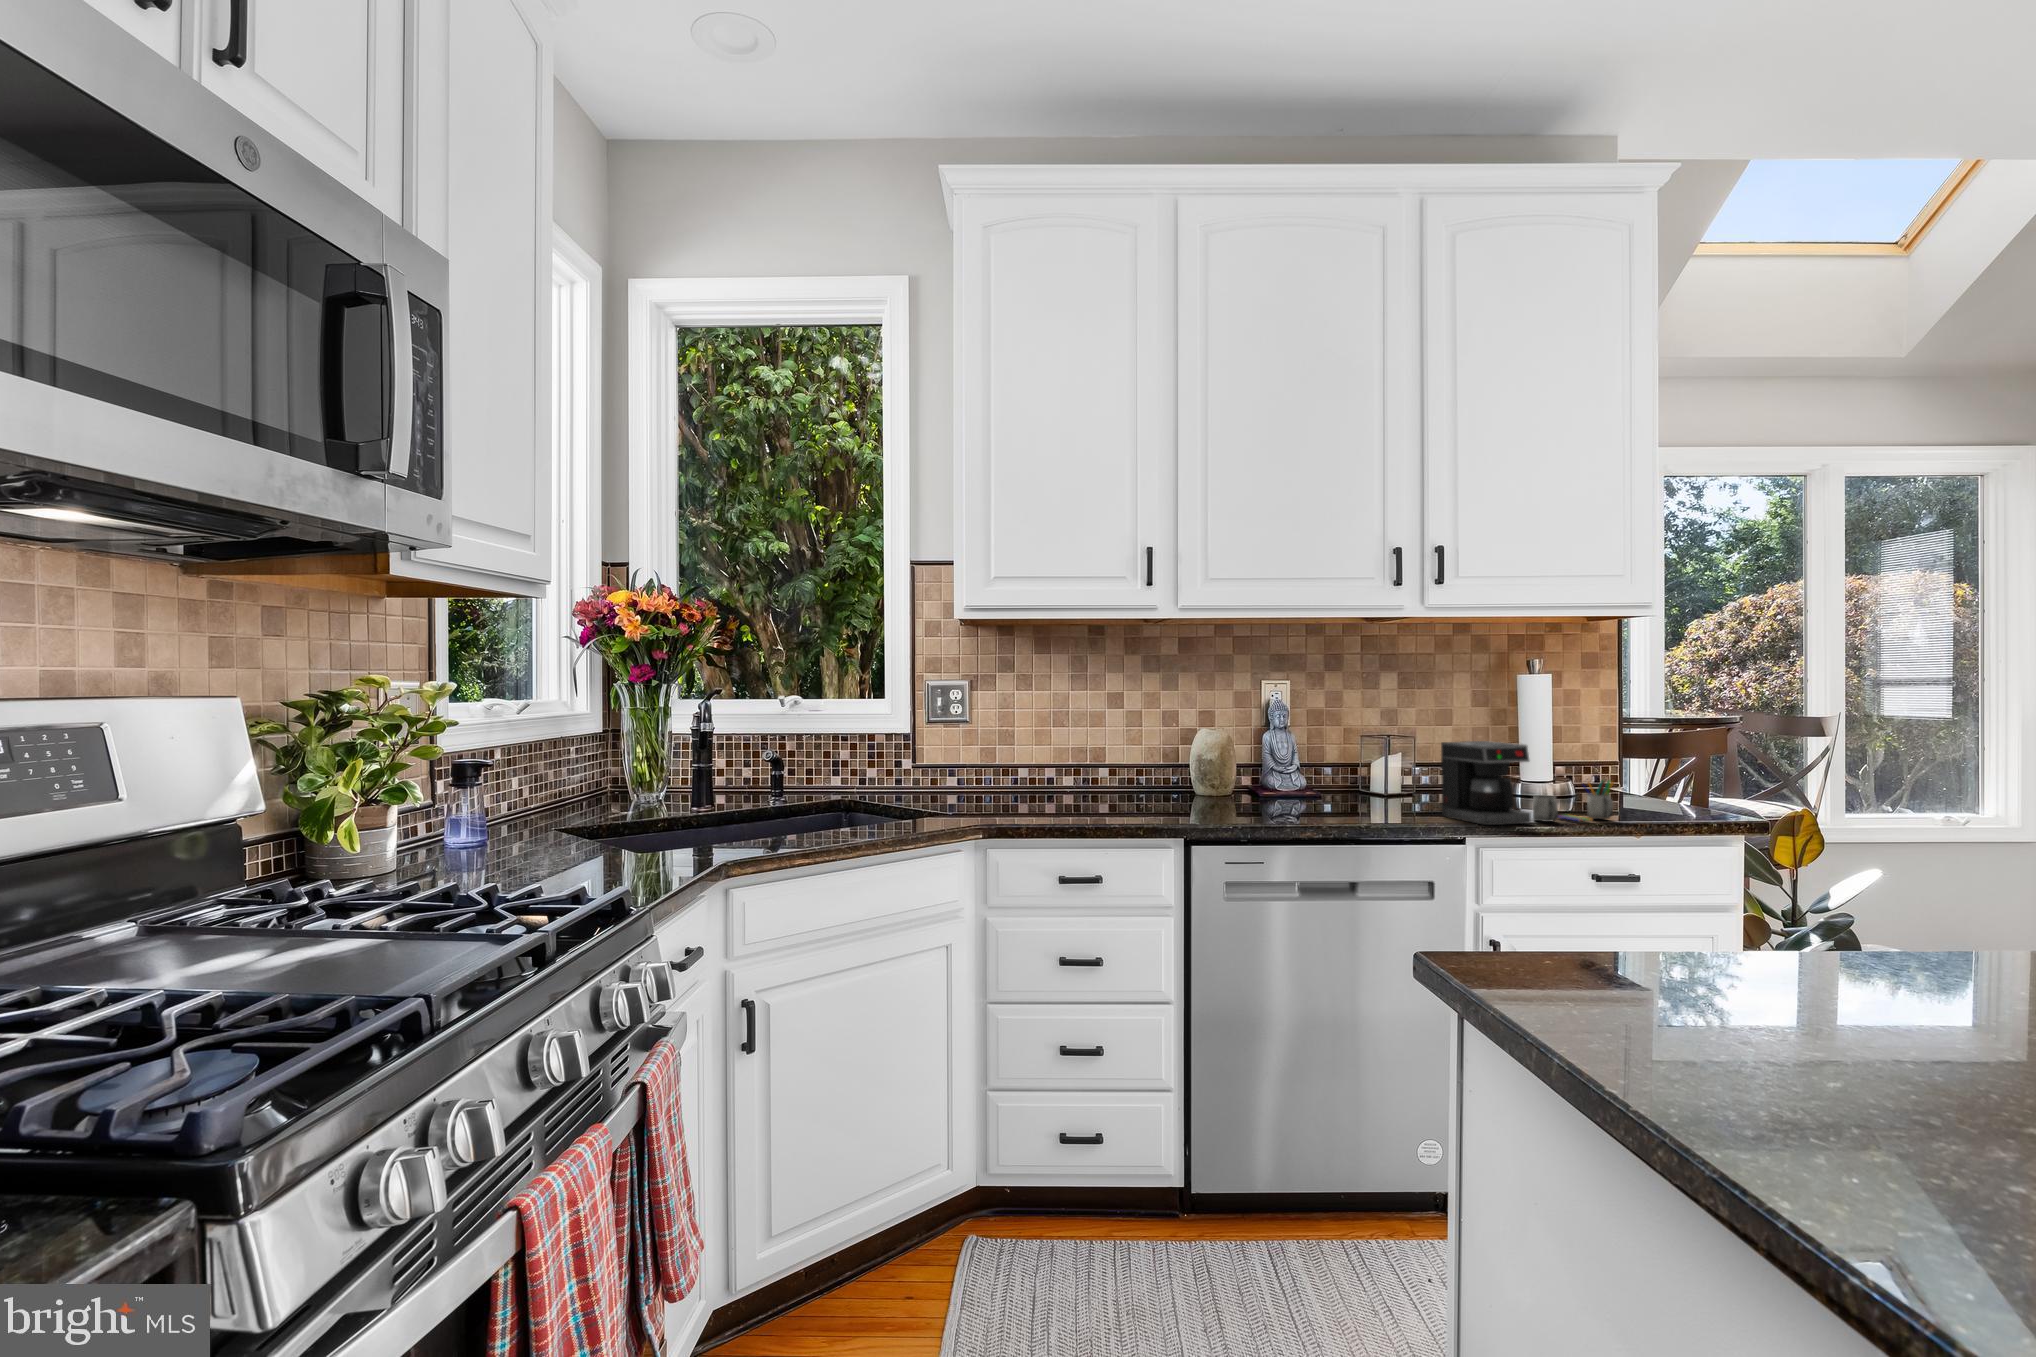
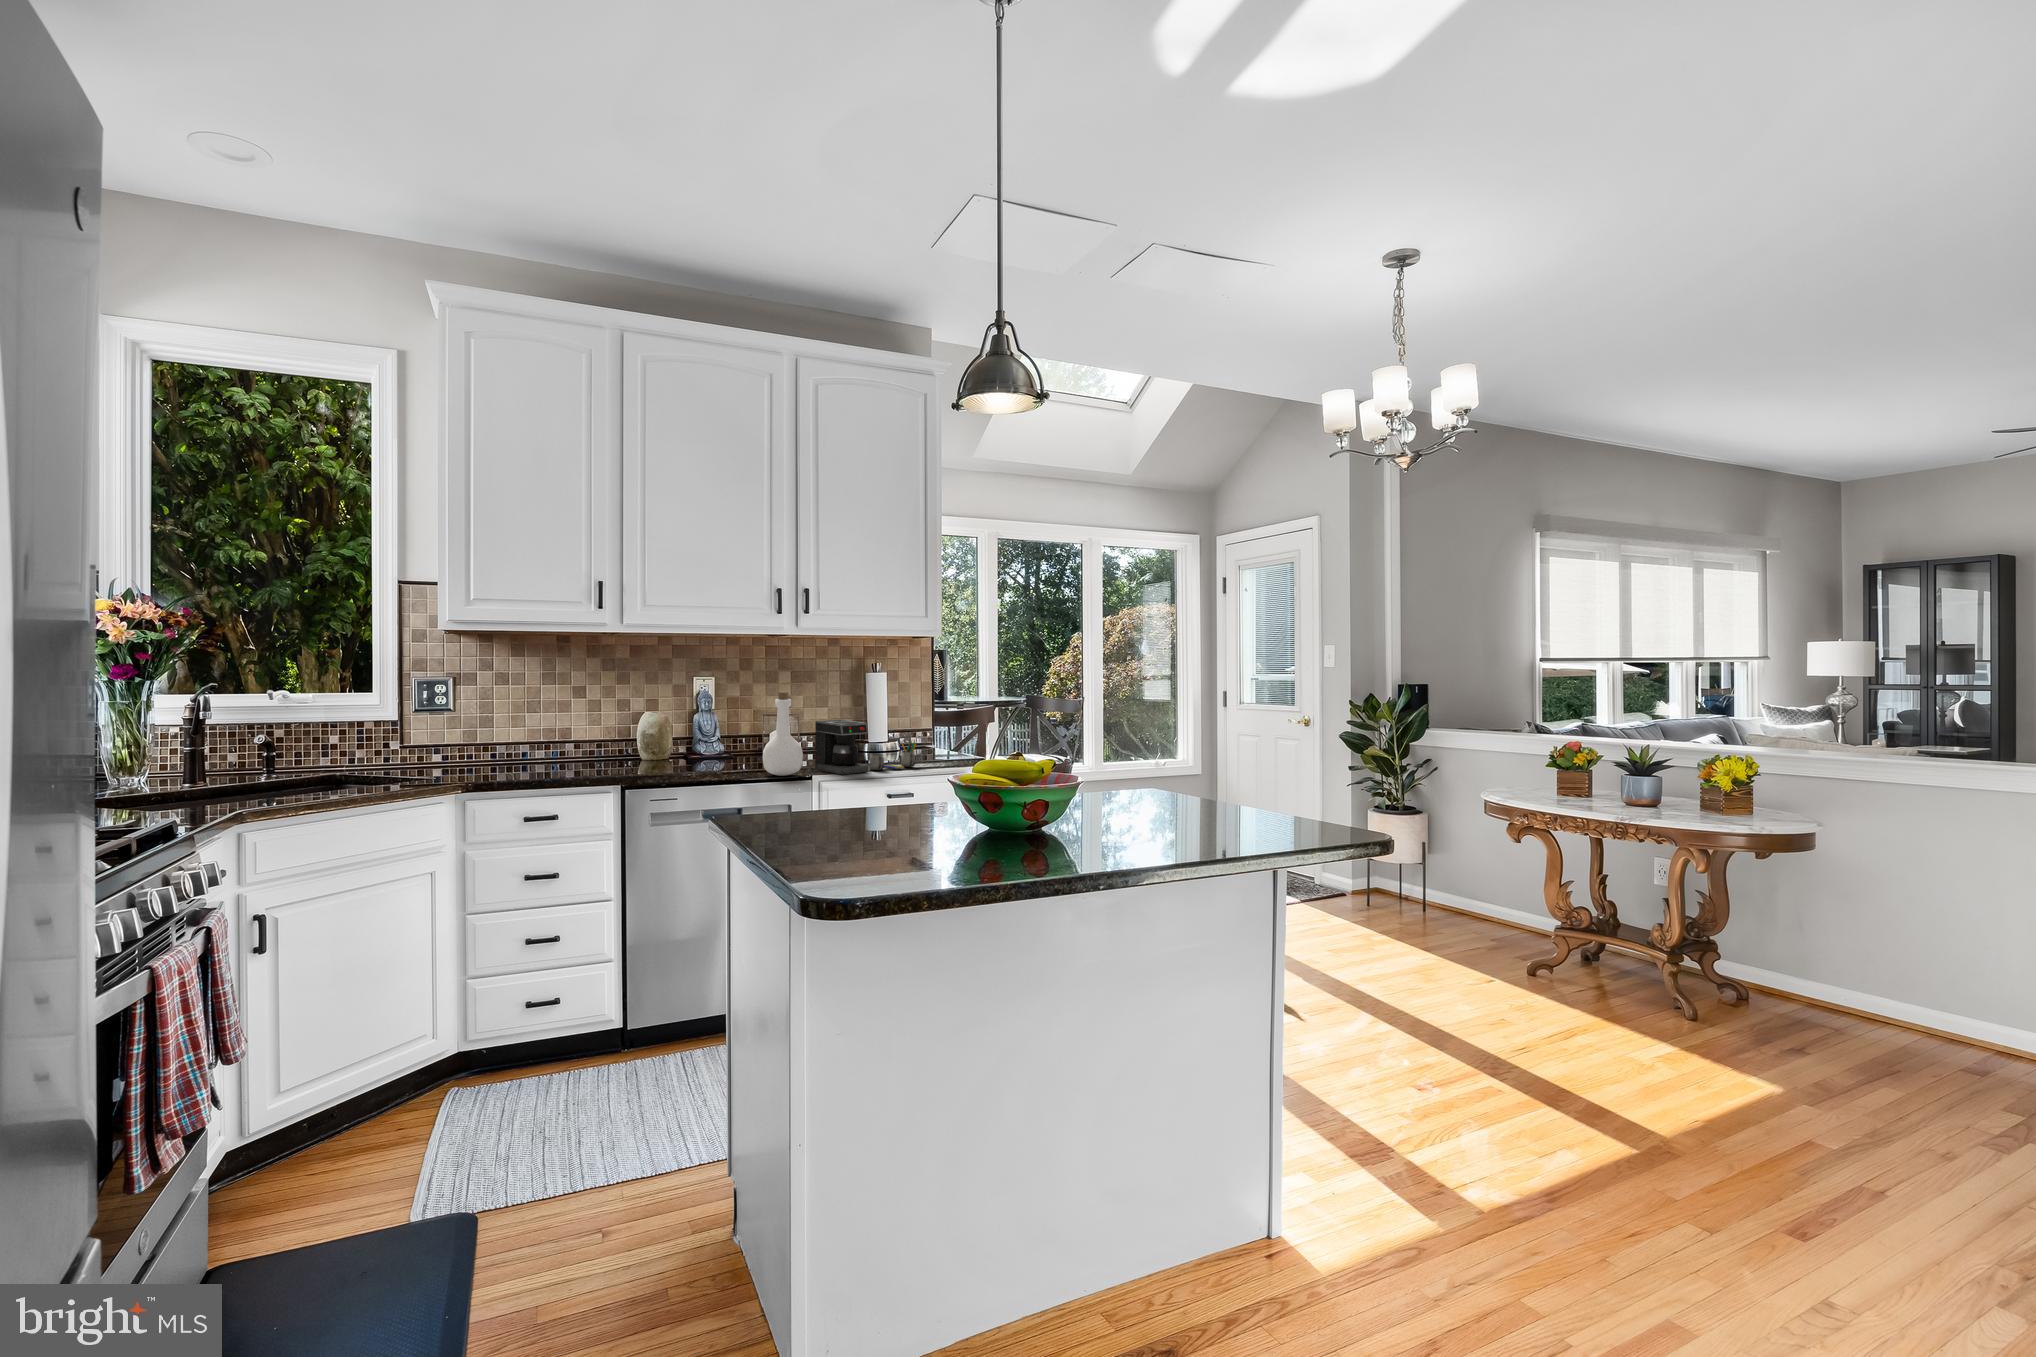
bottle: none [1360,695,1422,822] -> present [763,692,803,776]

